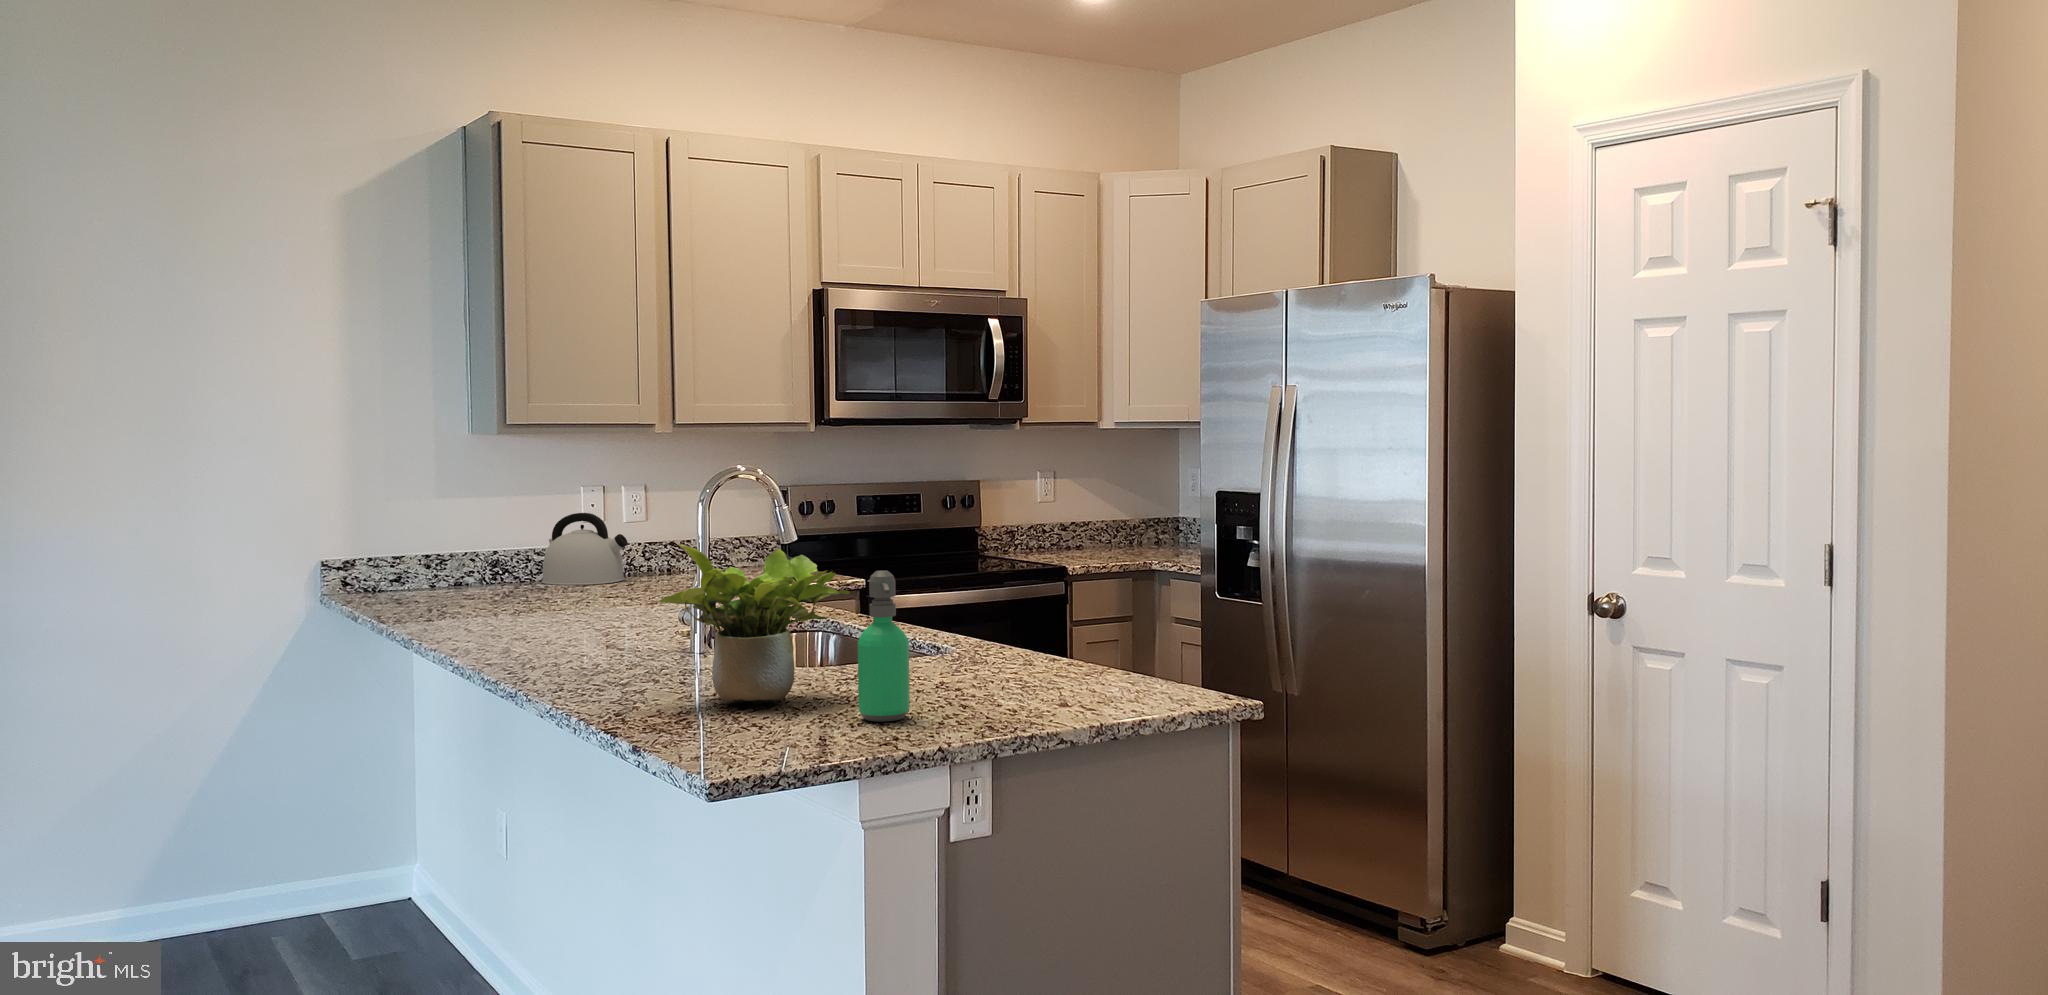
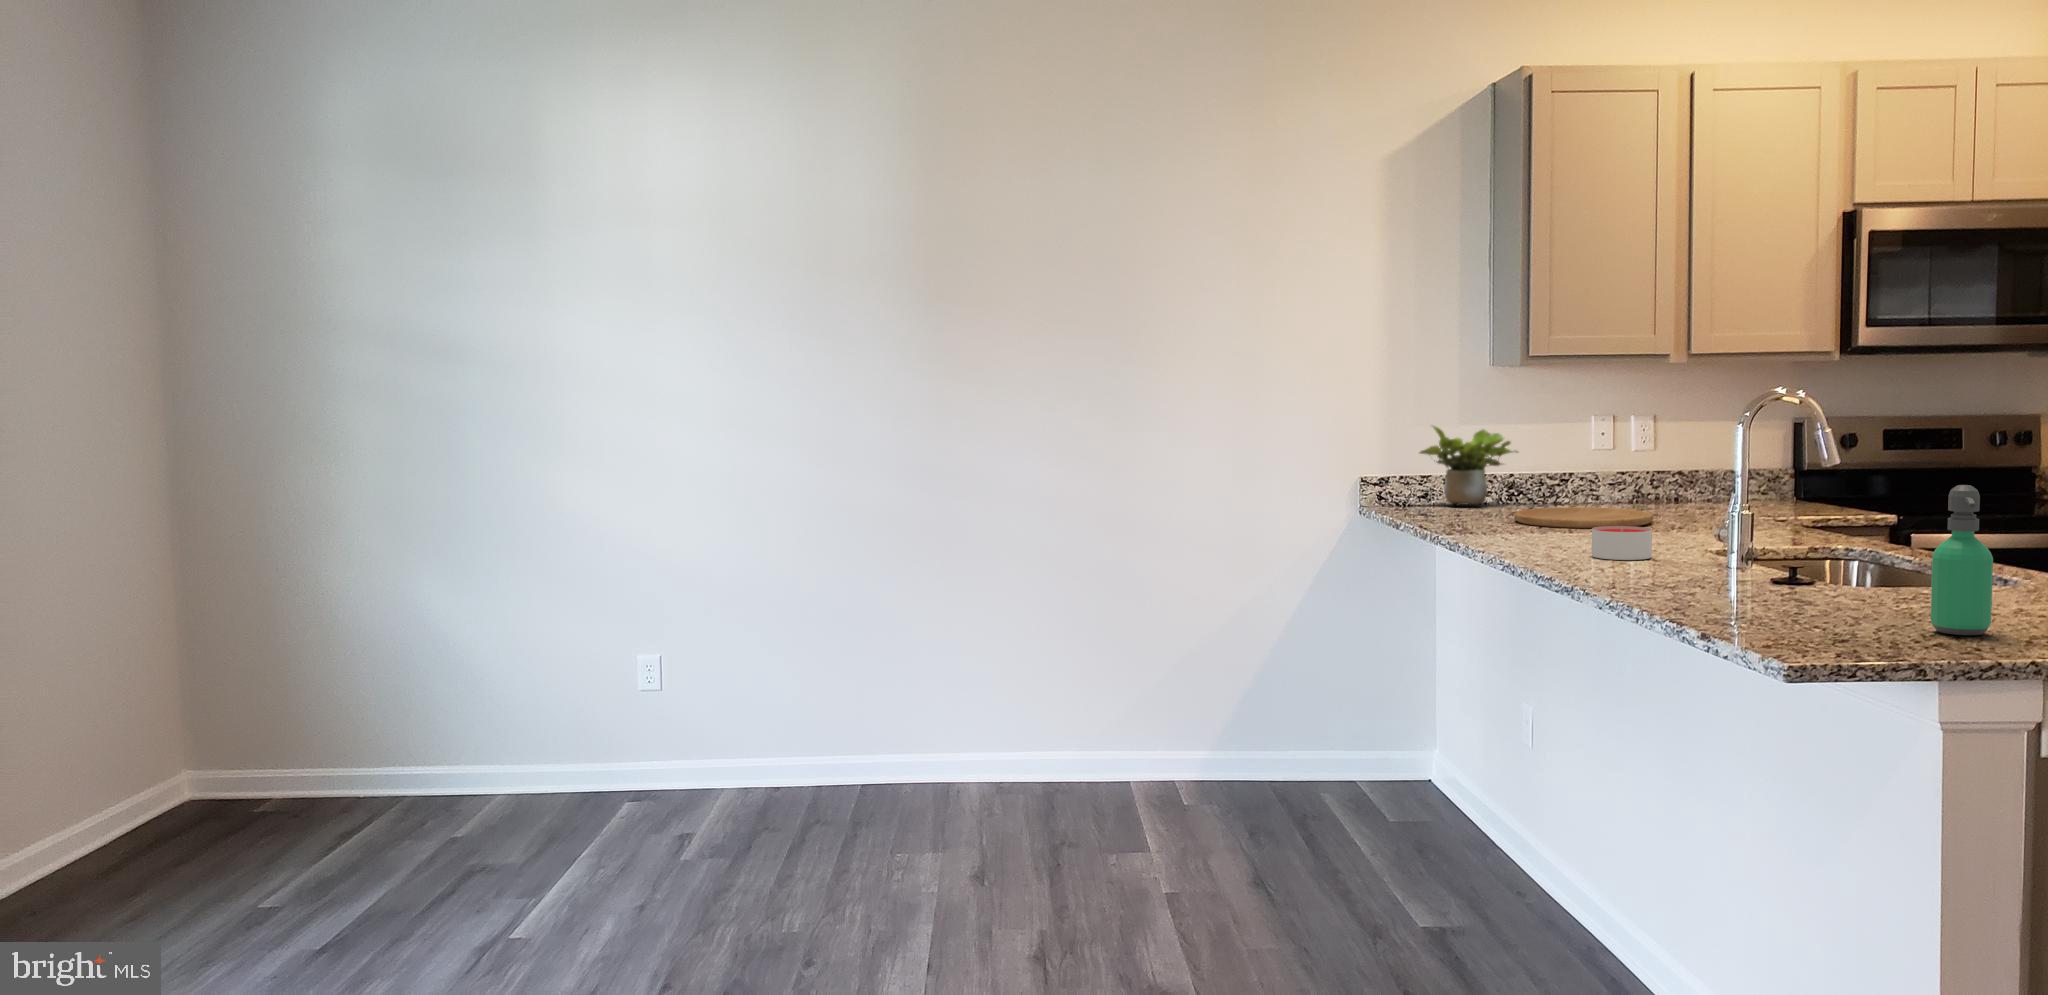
kettle: present [542,513,628,585] -> none [1552,442,1636,508]
potted plant: present [659,544,850,702] -> present [1420,426,1517,505]
cutting board: none [490,587,637,613] -> present [1514,507,1653,528]
candle: none [556,614,620,653] -> present [1592,526,1652,560]

